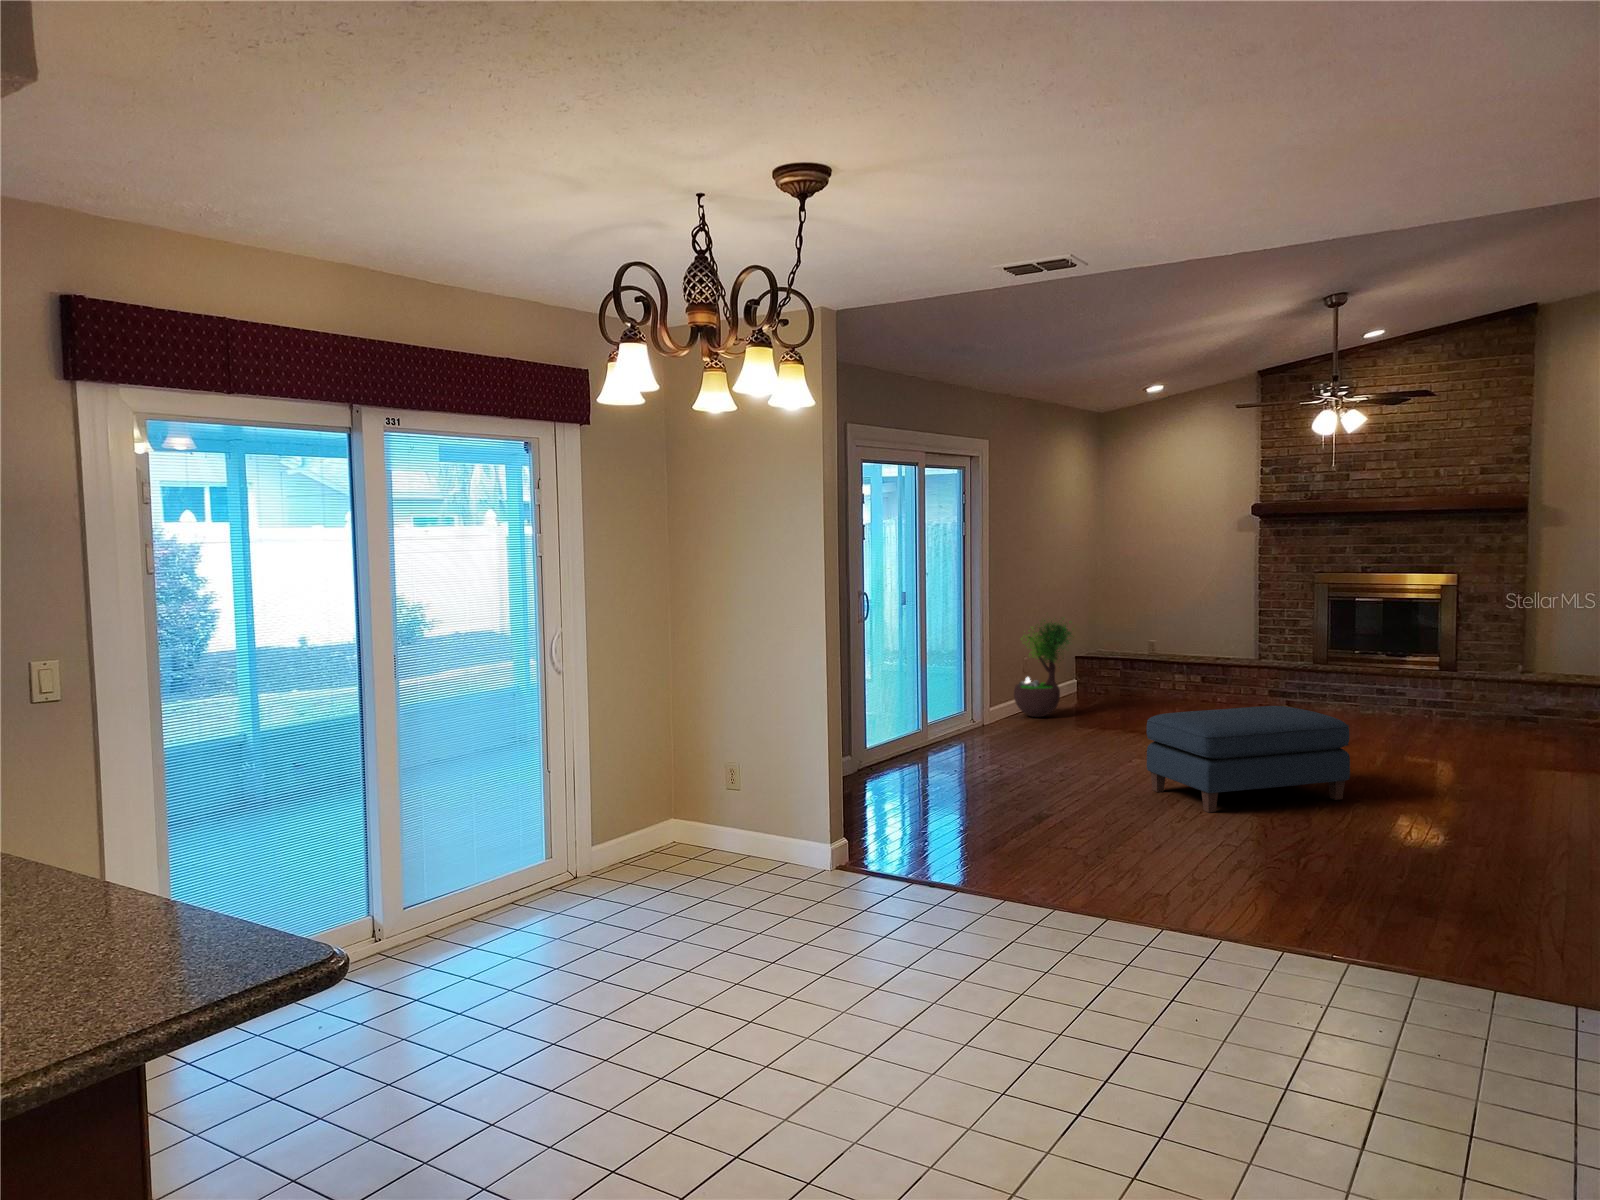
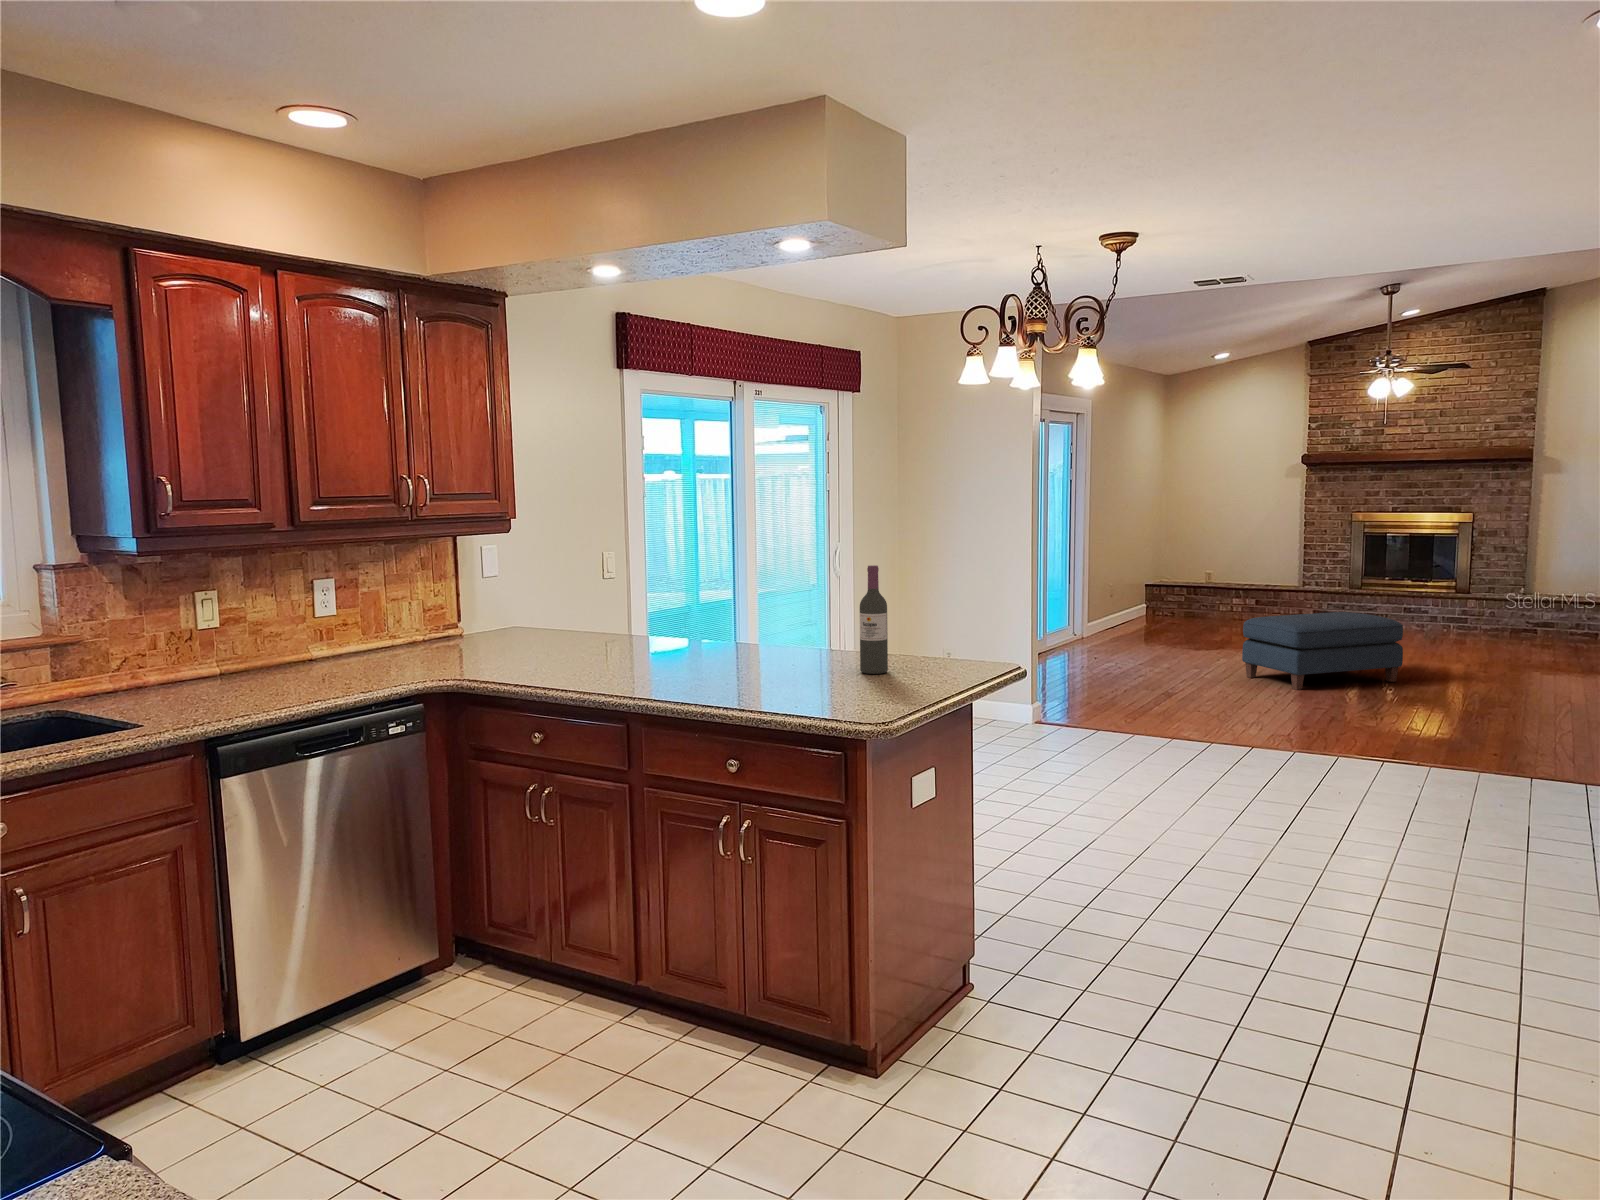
potted tree: present [1014,620,1071,717] -> none [1106,544,1158,631]
wine bottle: none [39,733,112,952] -> present [860,565,888,674]

